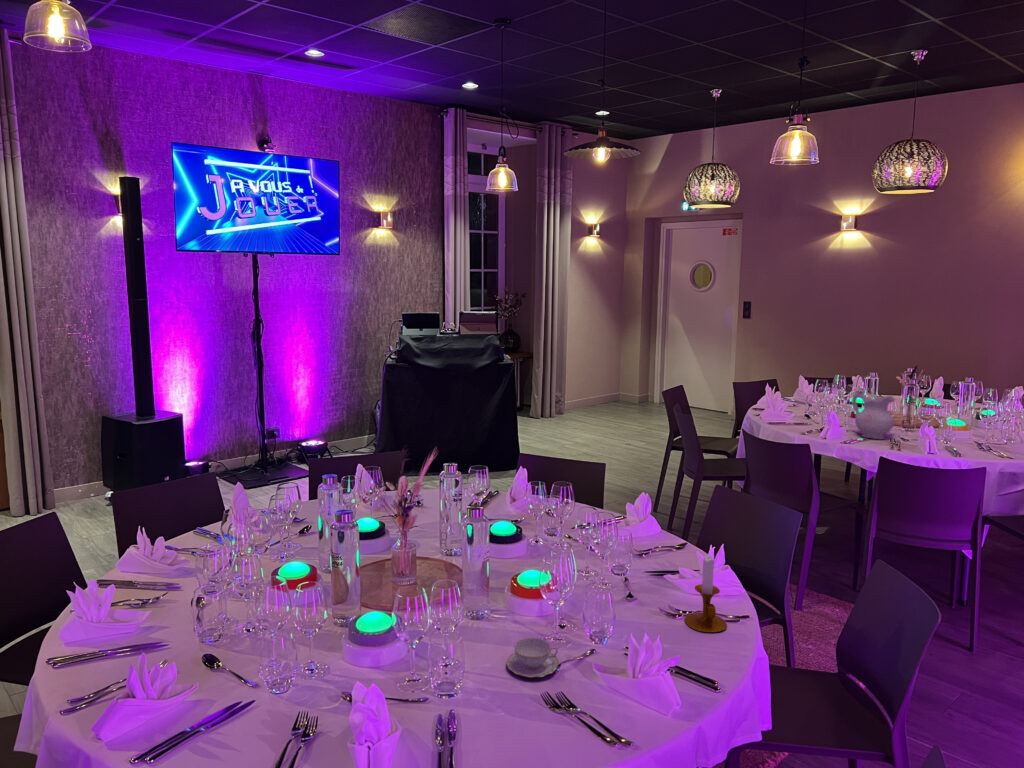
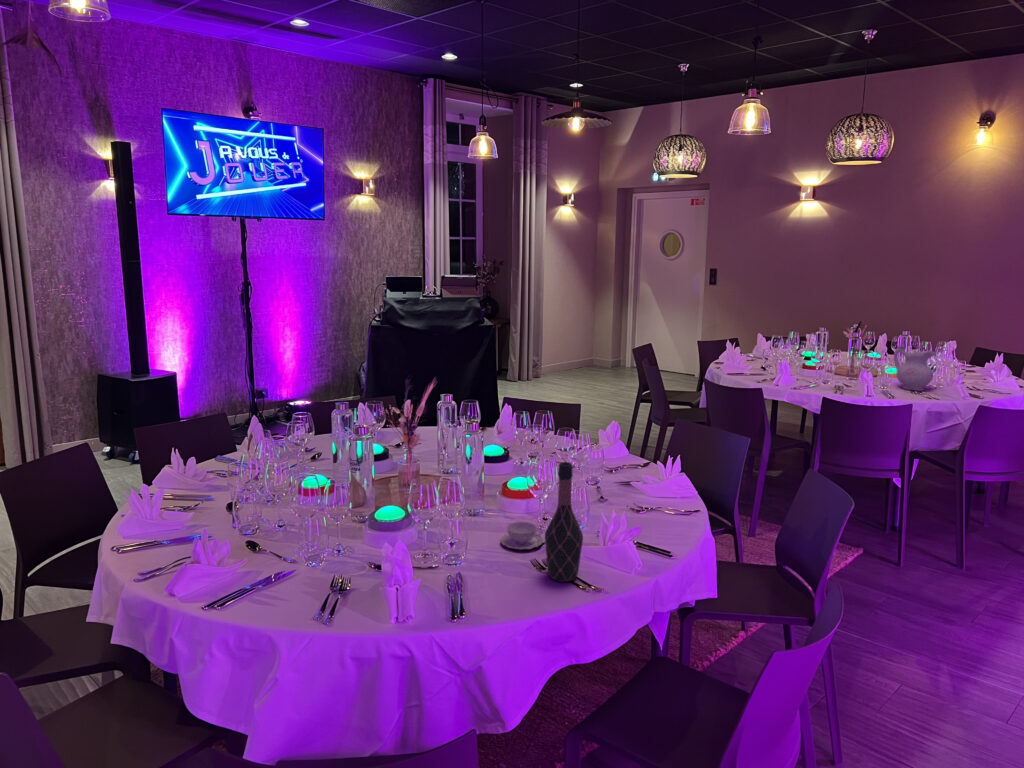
ceramic pitcher: present [852,391,894,439] -> present [894,347,934,391]
candlestick: present [684,556,727,632] -> none [646,460,680,522]
wine bottle: none [559,579,608,732] -> present [545,462,583,582]

